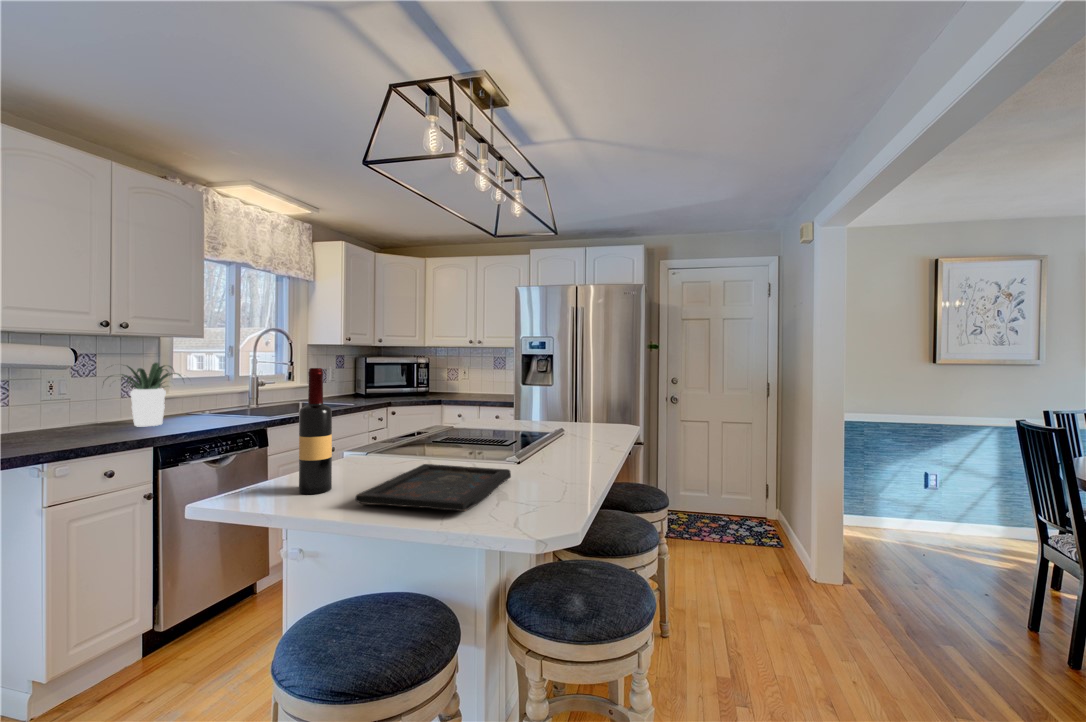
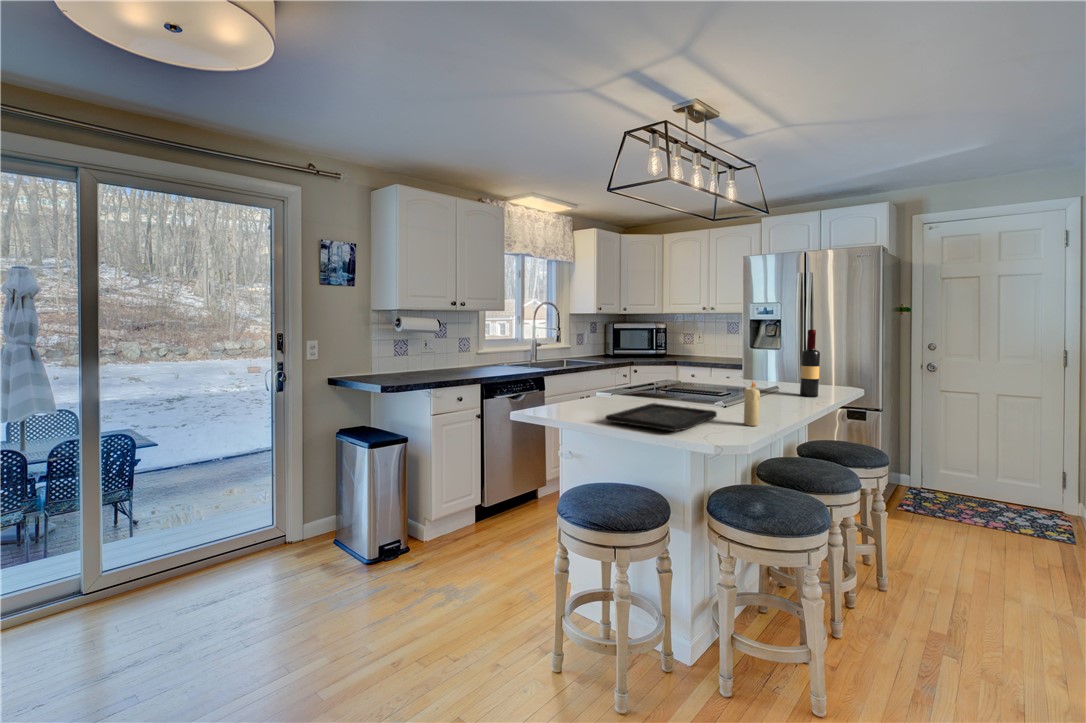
potted plant: present [108,363,181,427] -> none [451,329,499,371]
wine bottle: present [299,368,332,494] -> present [800,330,820,397]
candle: none [545,428,564,487] -> present [744,382,760,426]

